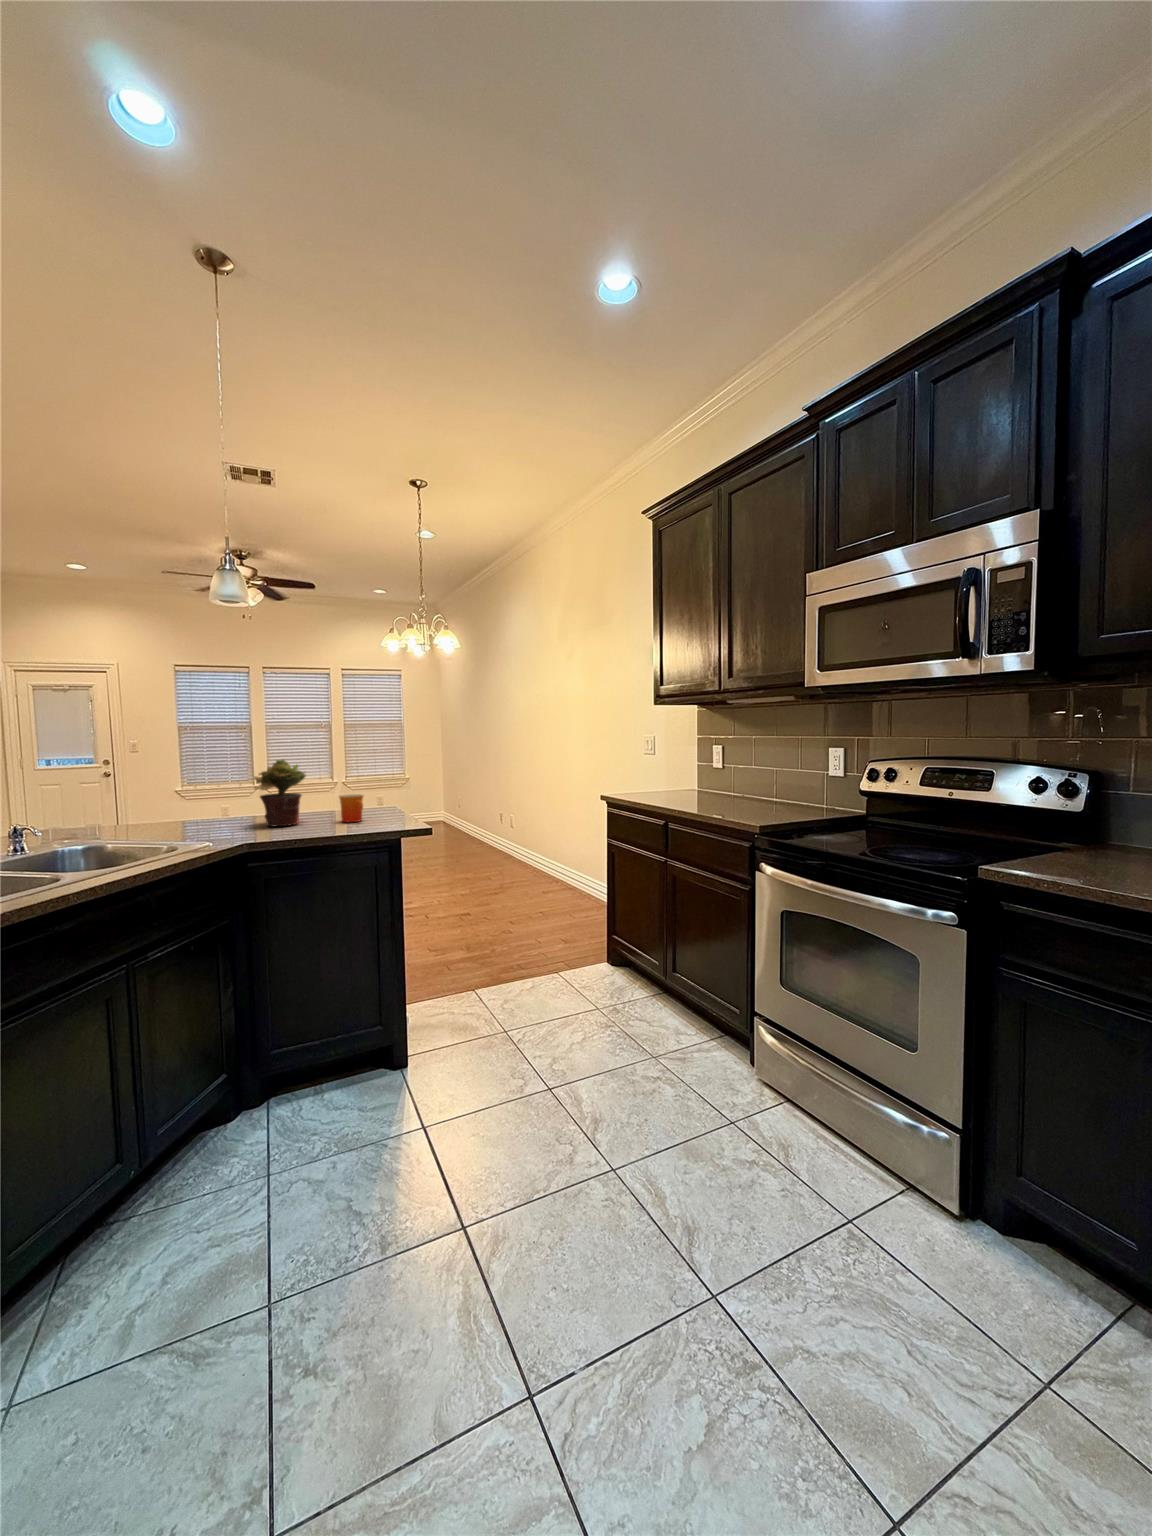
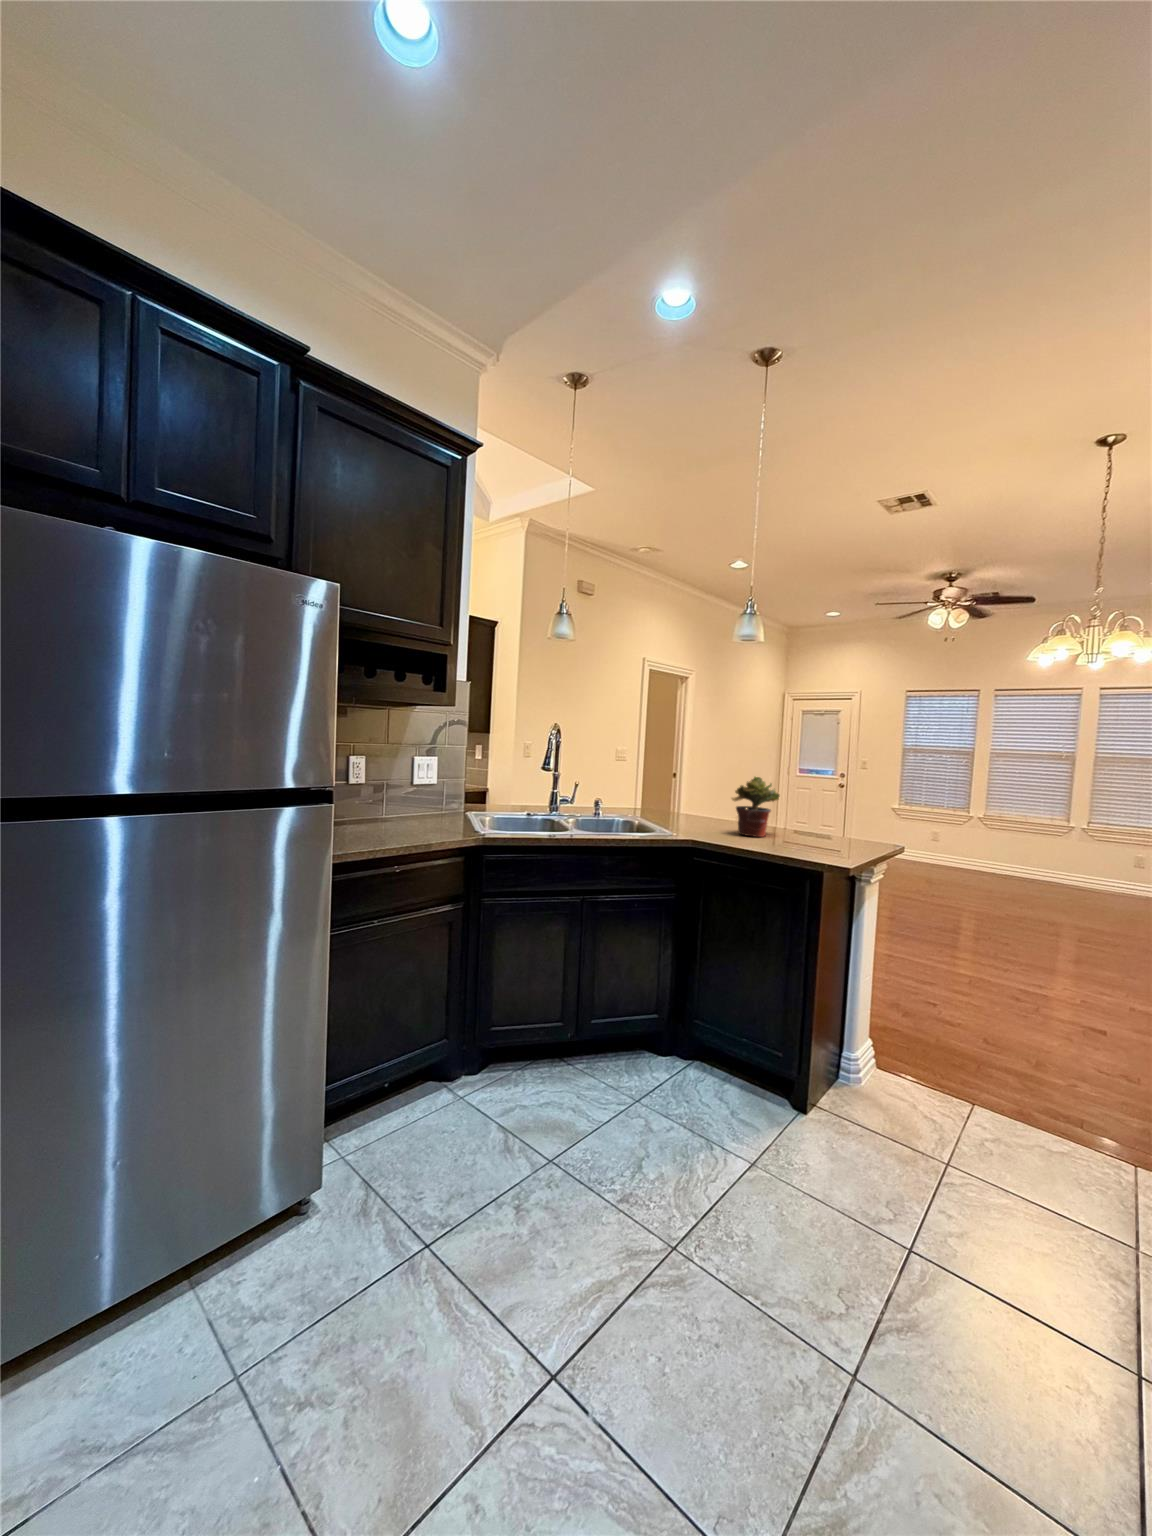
mug: present [339,794,364,822] -> none [792,817,817,846]

